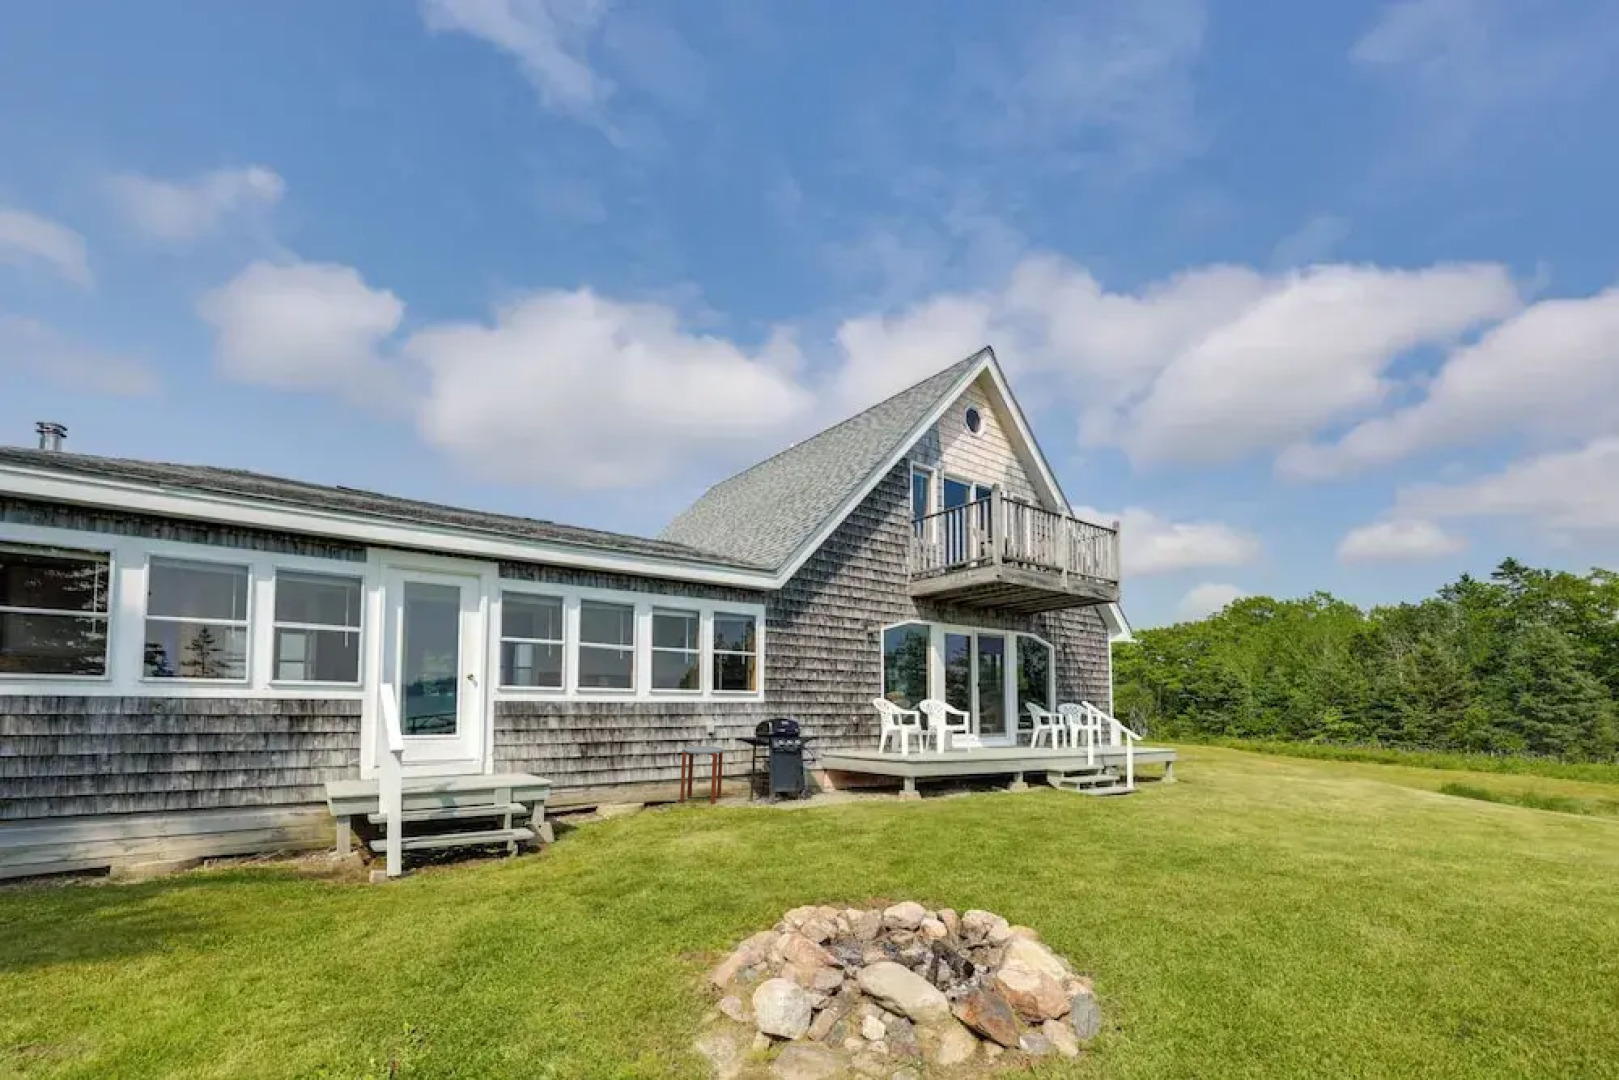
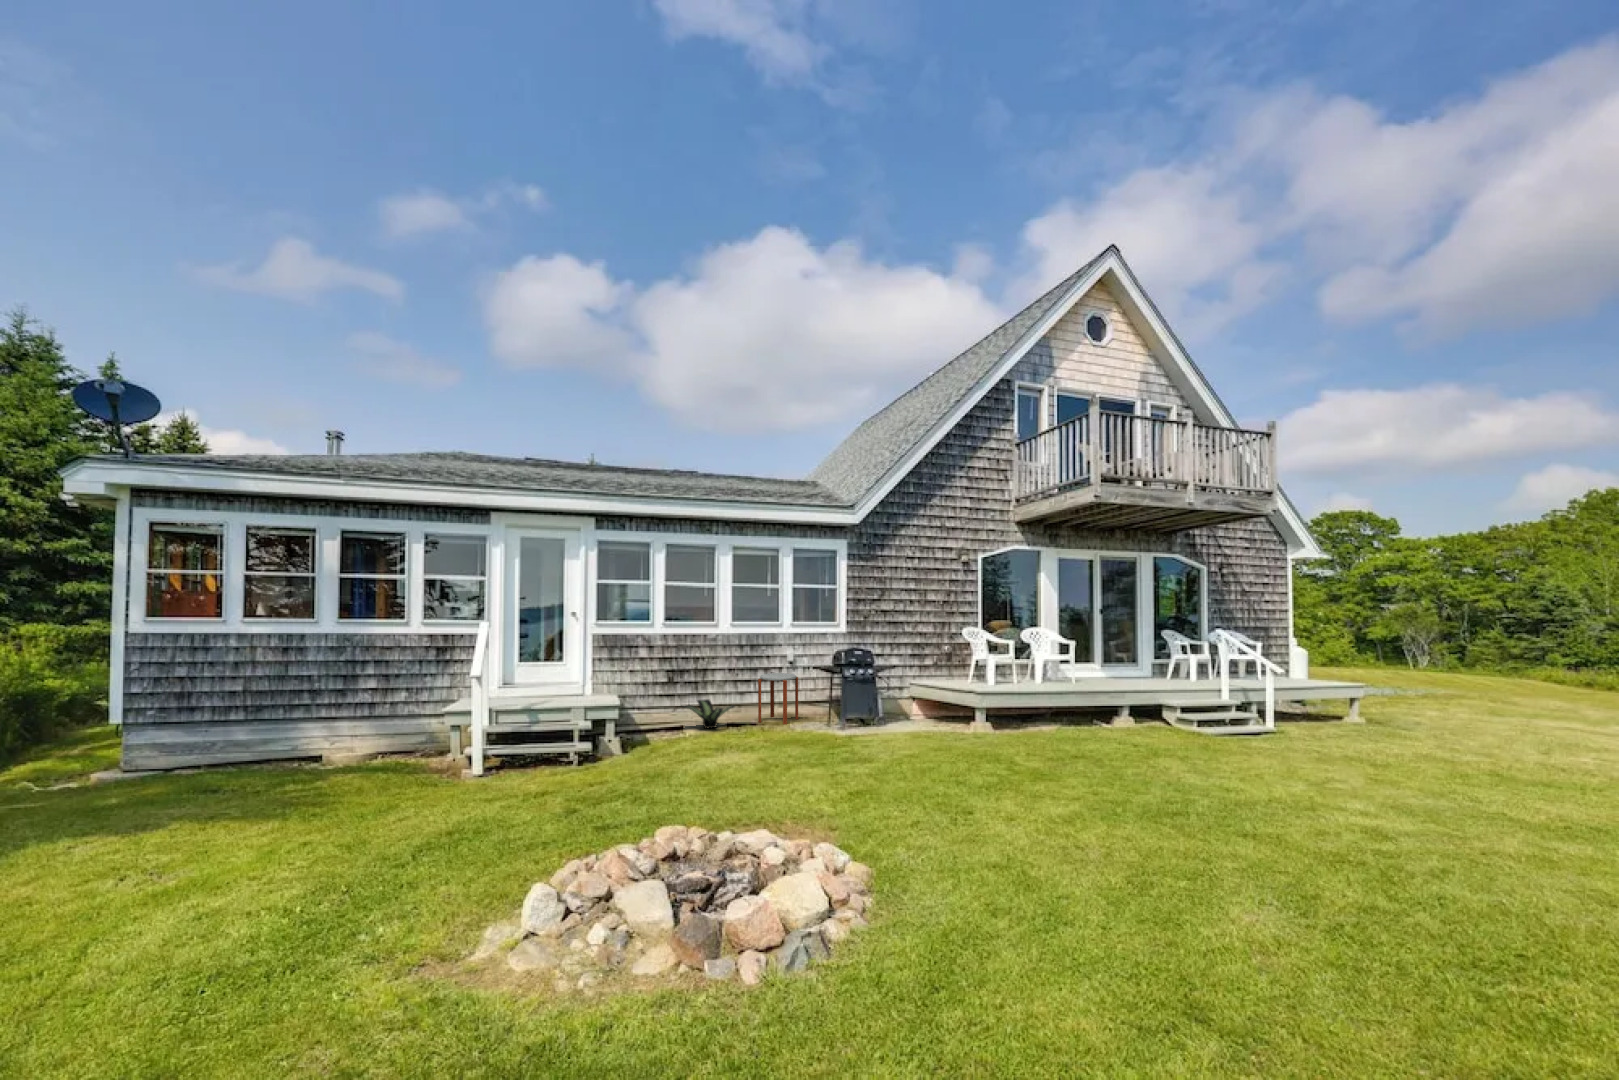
potted plant: none [600,778,663,812] -> present [683,699,735,728]

